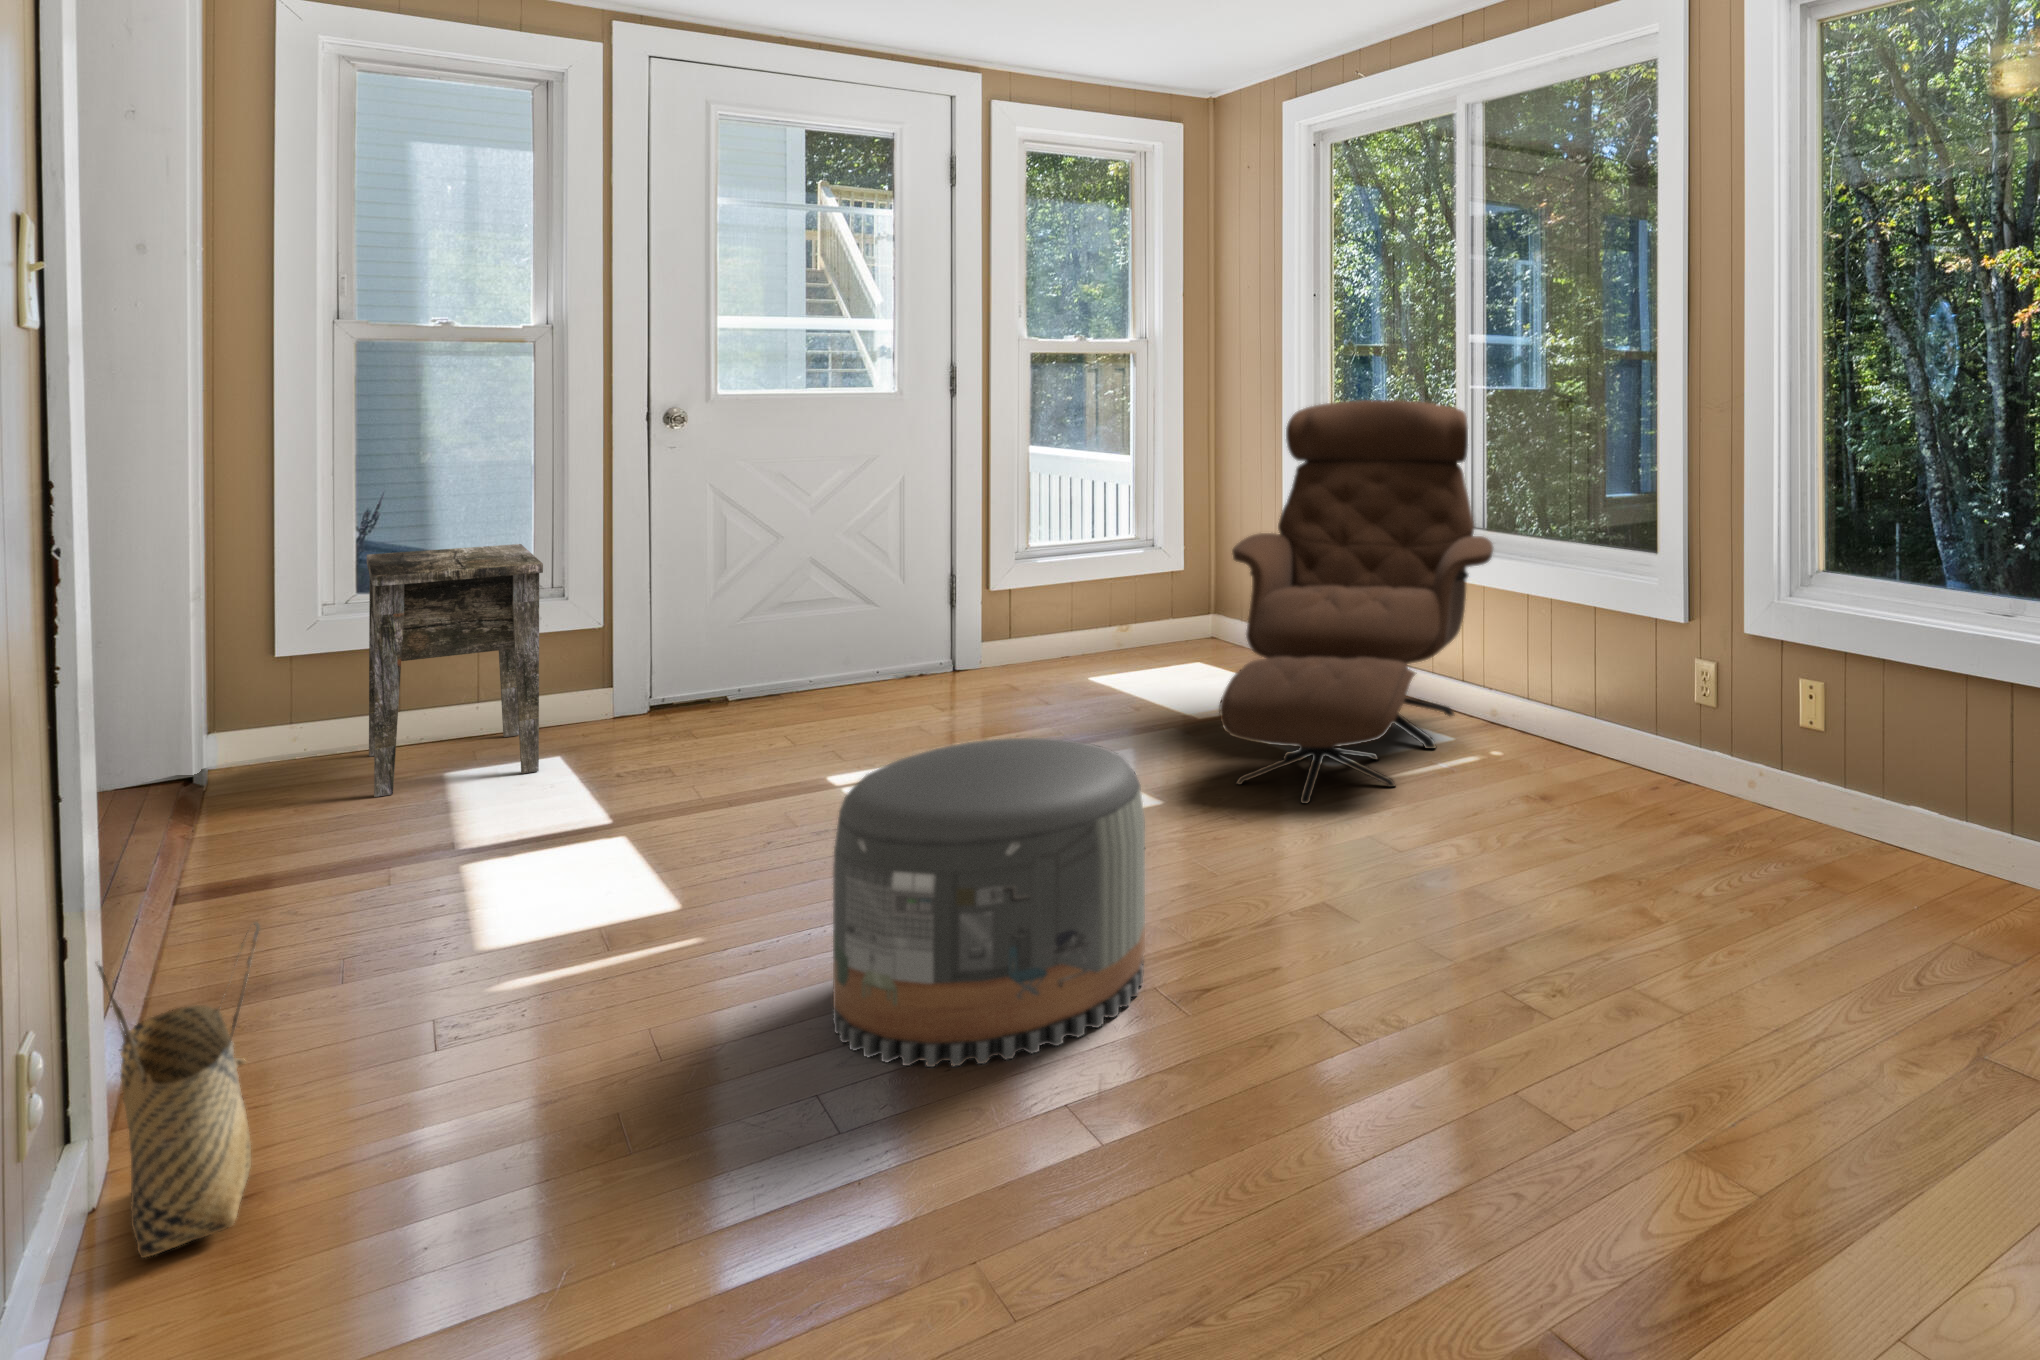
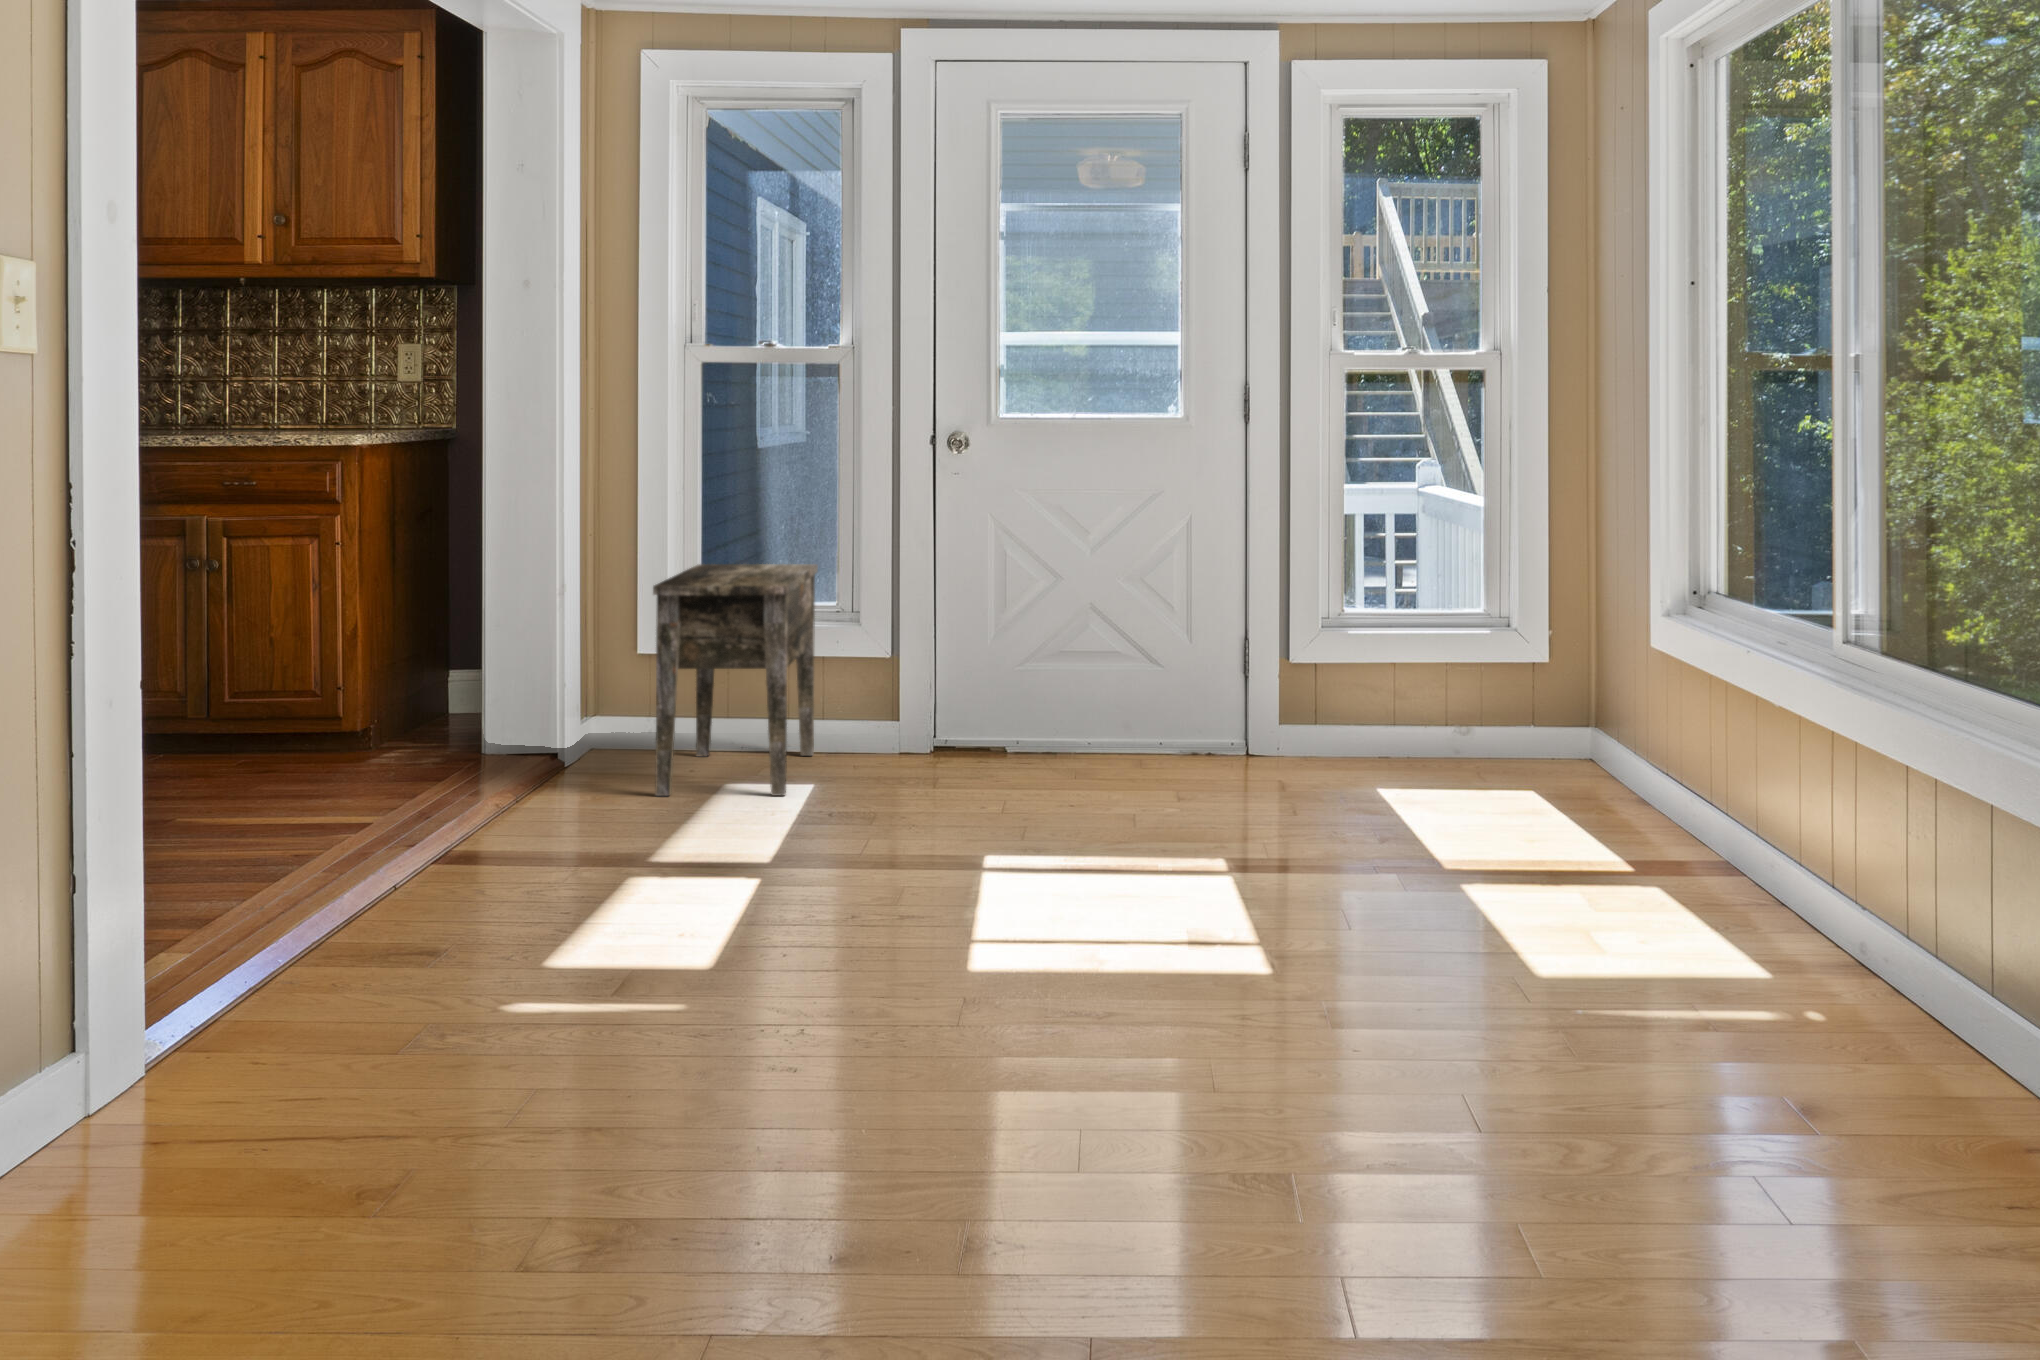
lounge chair: present [1219,400,1493,804] -> none [1363,437,1874,1024]
pouf: present [833,738,1145,1067] -> none [657,847,1028,1261]
woven basket: present [97,922,260,1258] -> none [54,899,203,1184]

